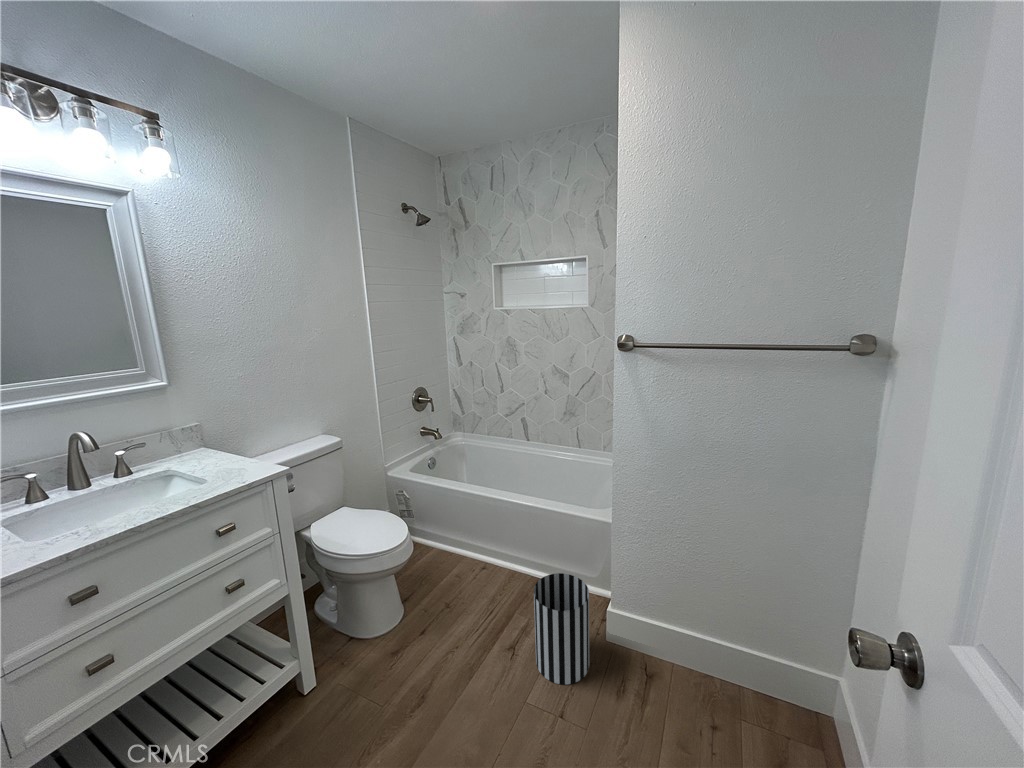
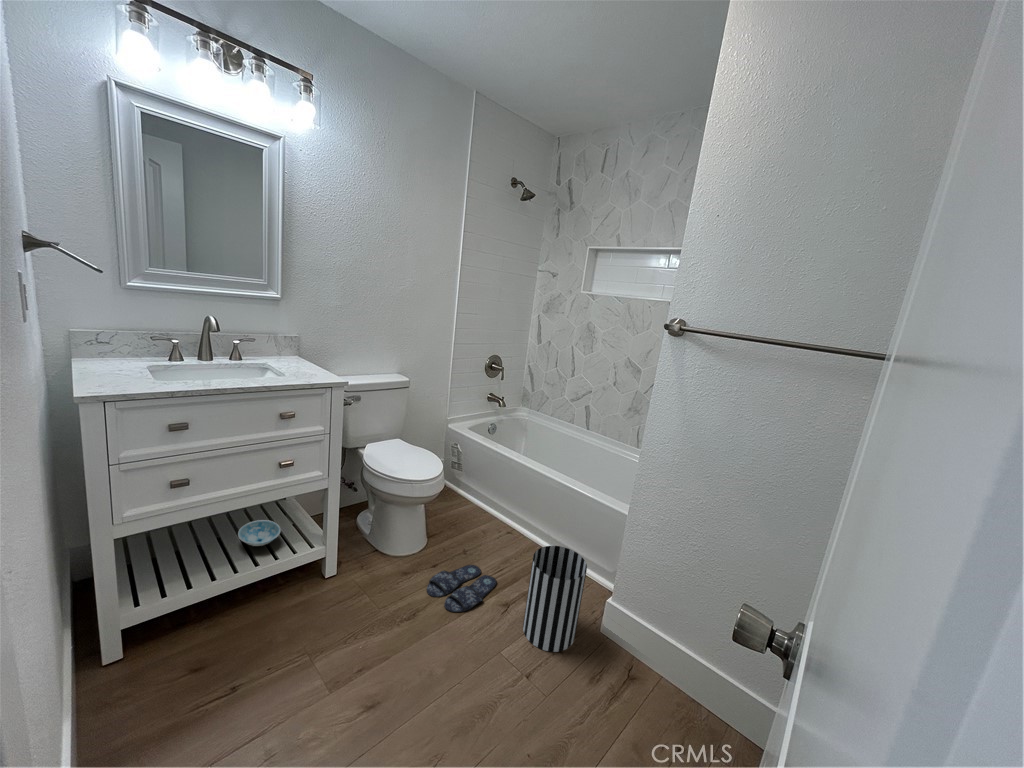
slippers: none [424,617,494,680] -> present [427,565,497,612]
ceramic bowl: none [180,654,236,695] -> present [238,520,281,546]

